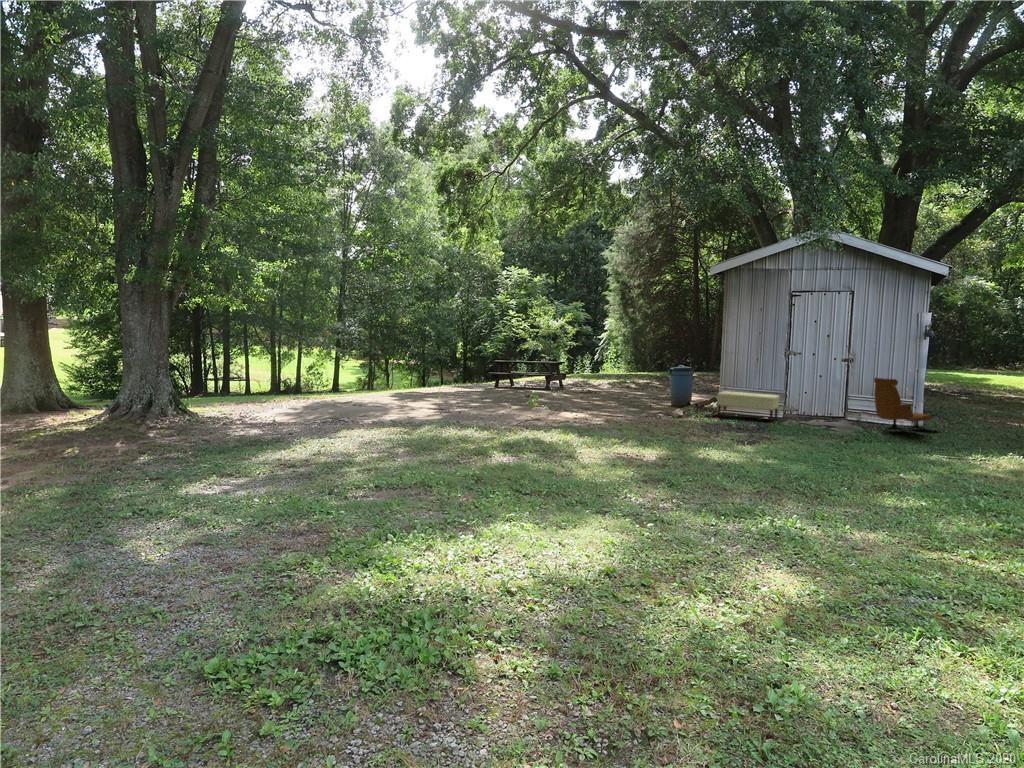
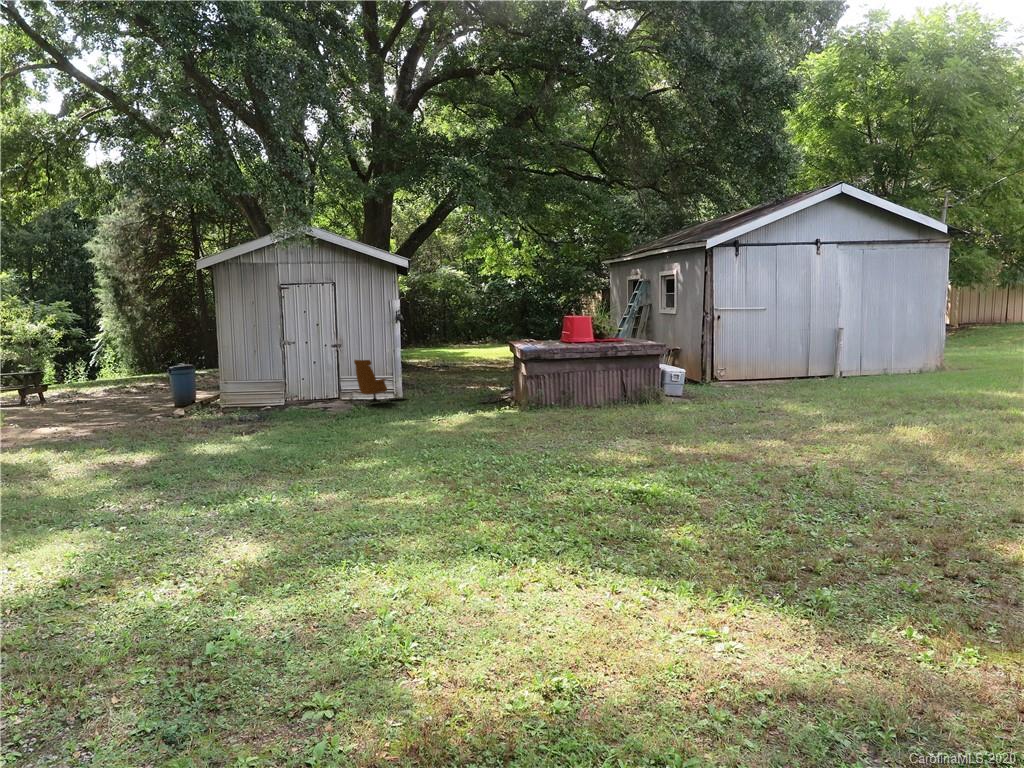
bench: present [717,391,779,421] -> none [221,384,282,412]

